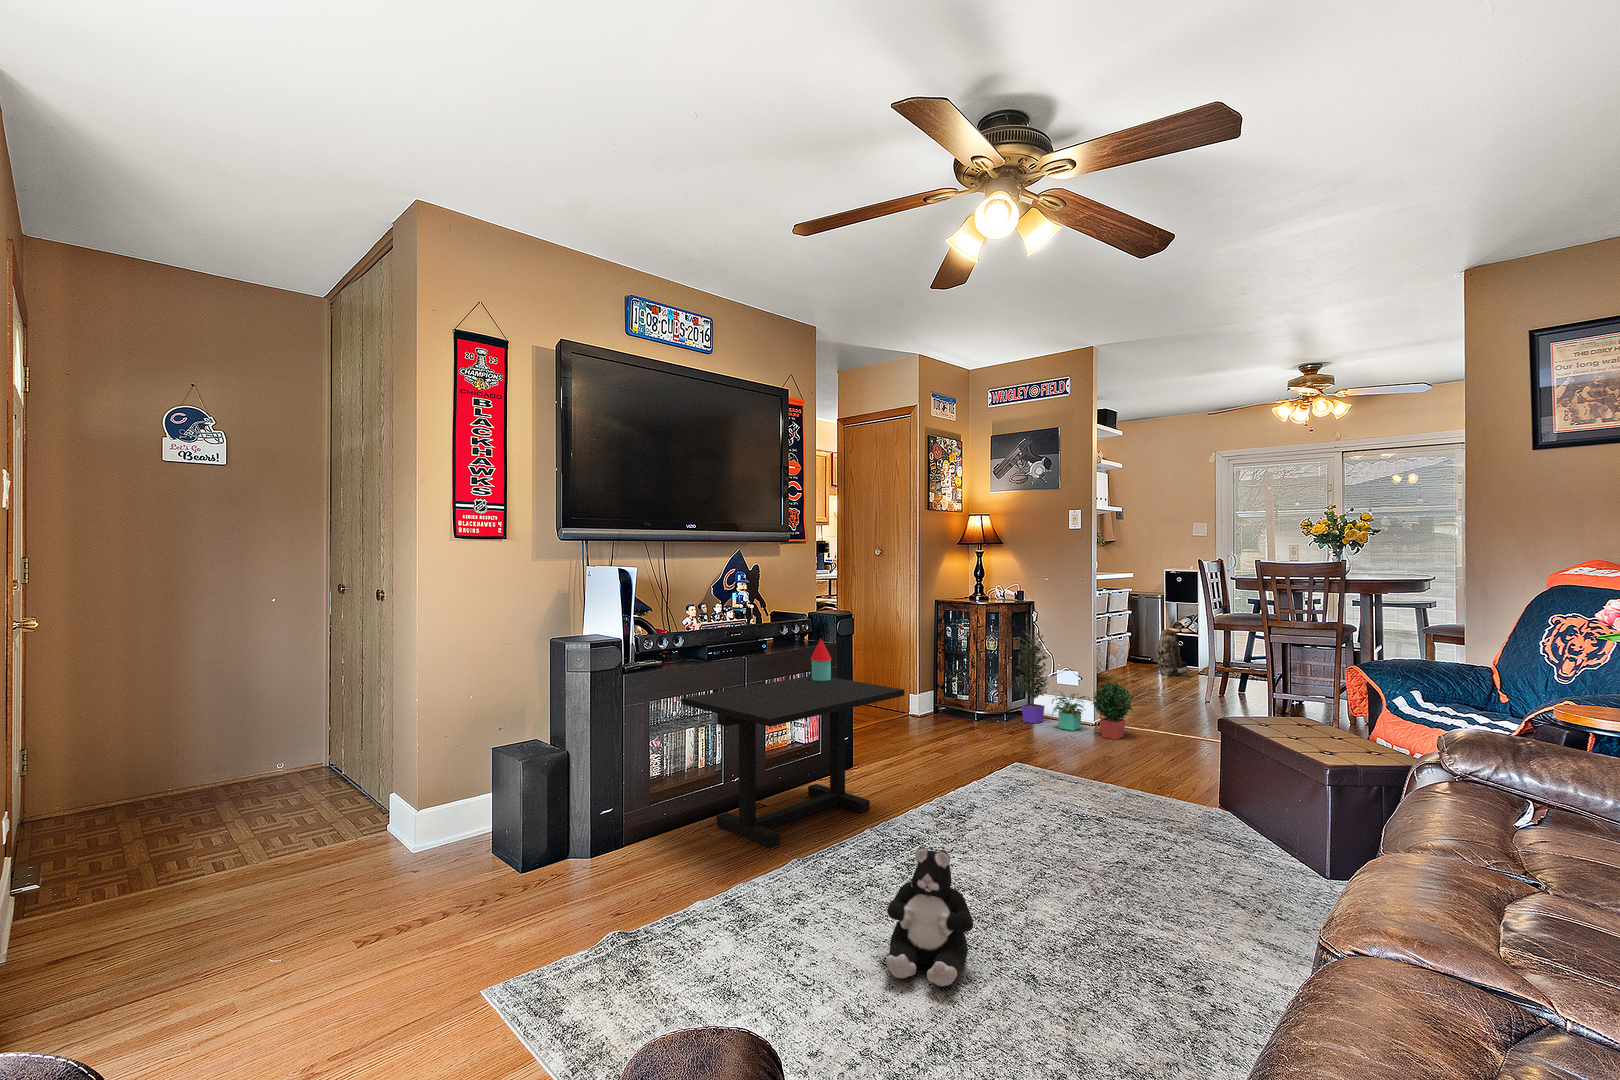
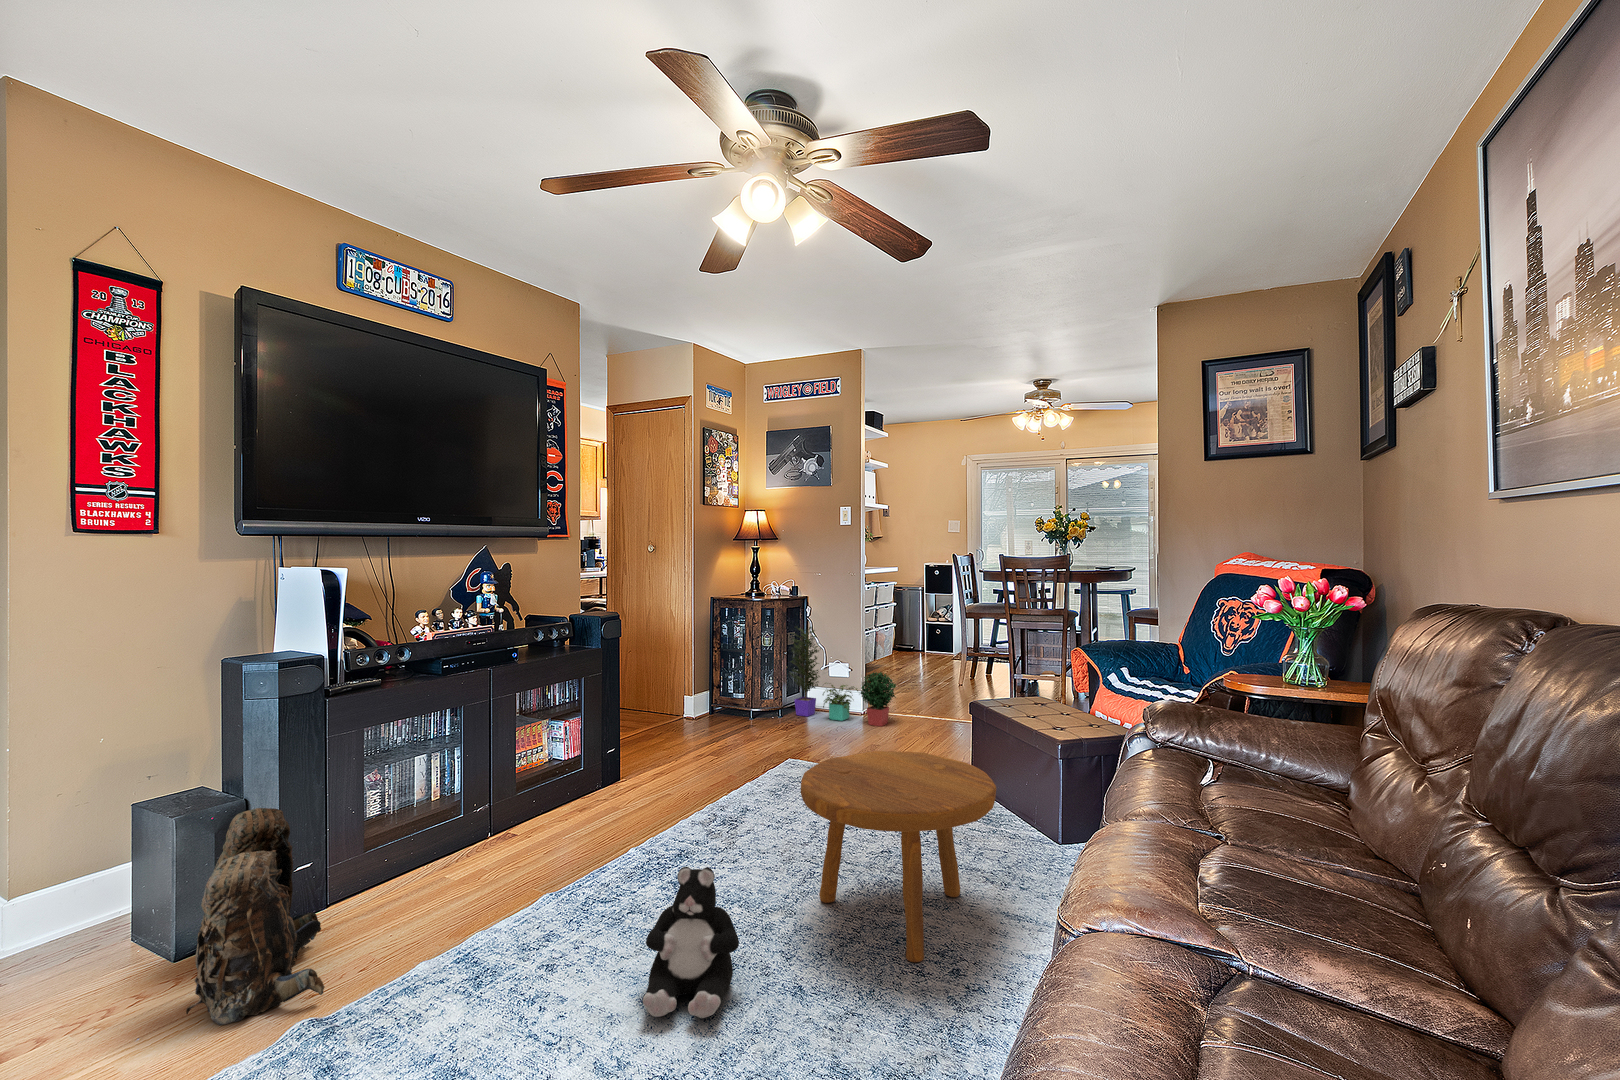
backpack: present [1156,629,1190,676] -> present [186,808,324,1025]
side table: present [682,639,904,848] -> none [410,643,673,883]
footstool: none [1033,759,1248,973] -> present [801,751,996,962]

